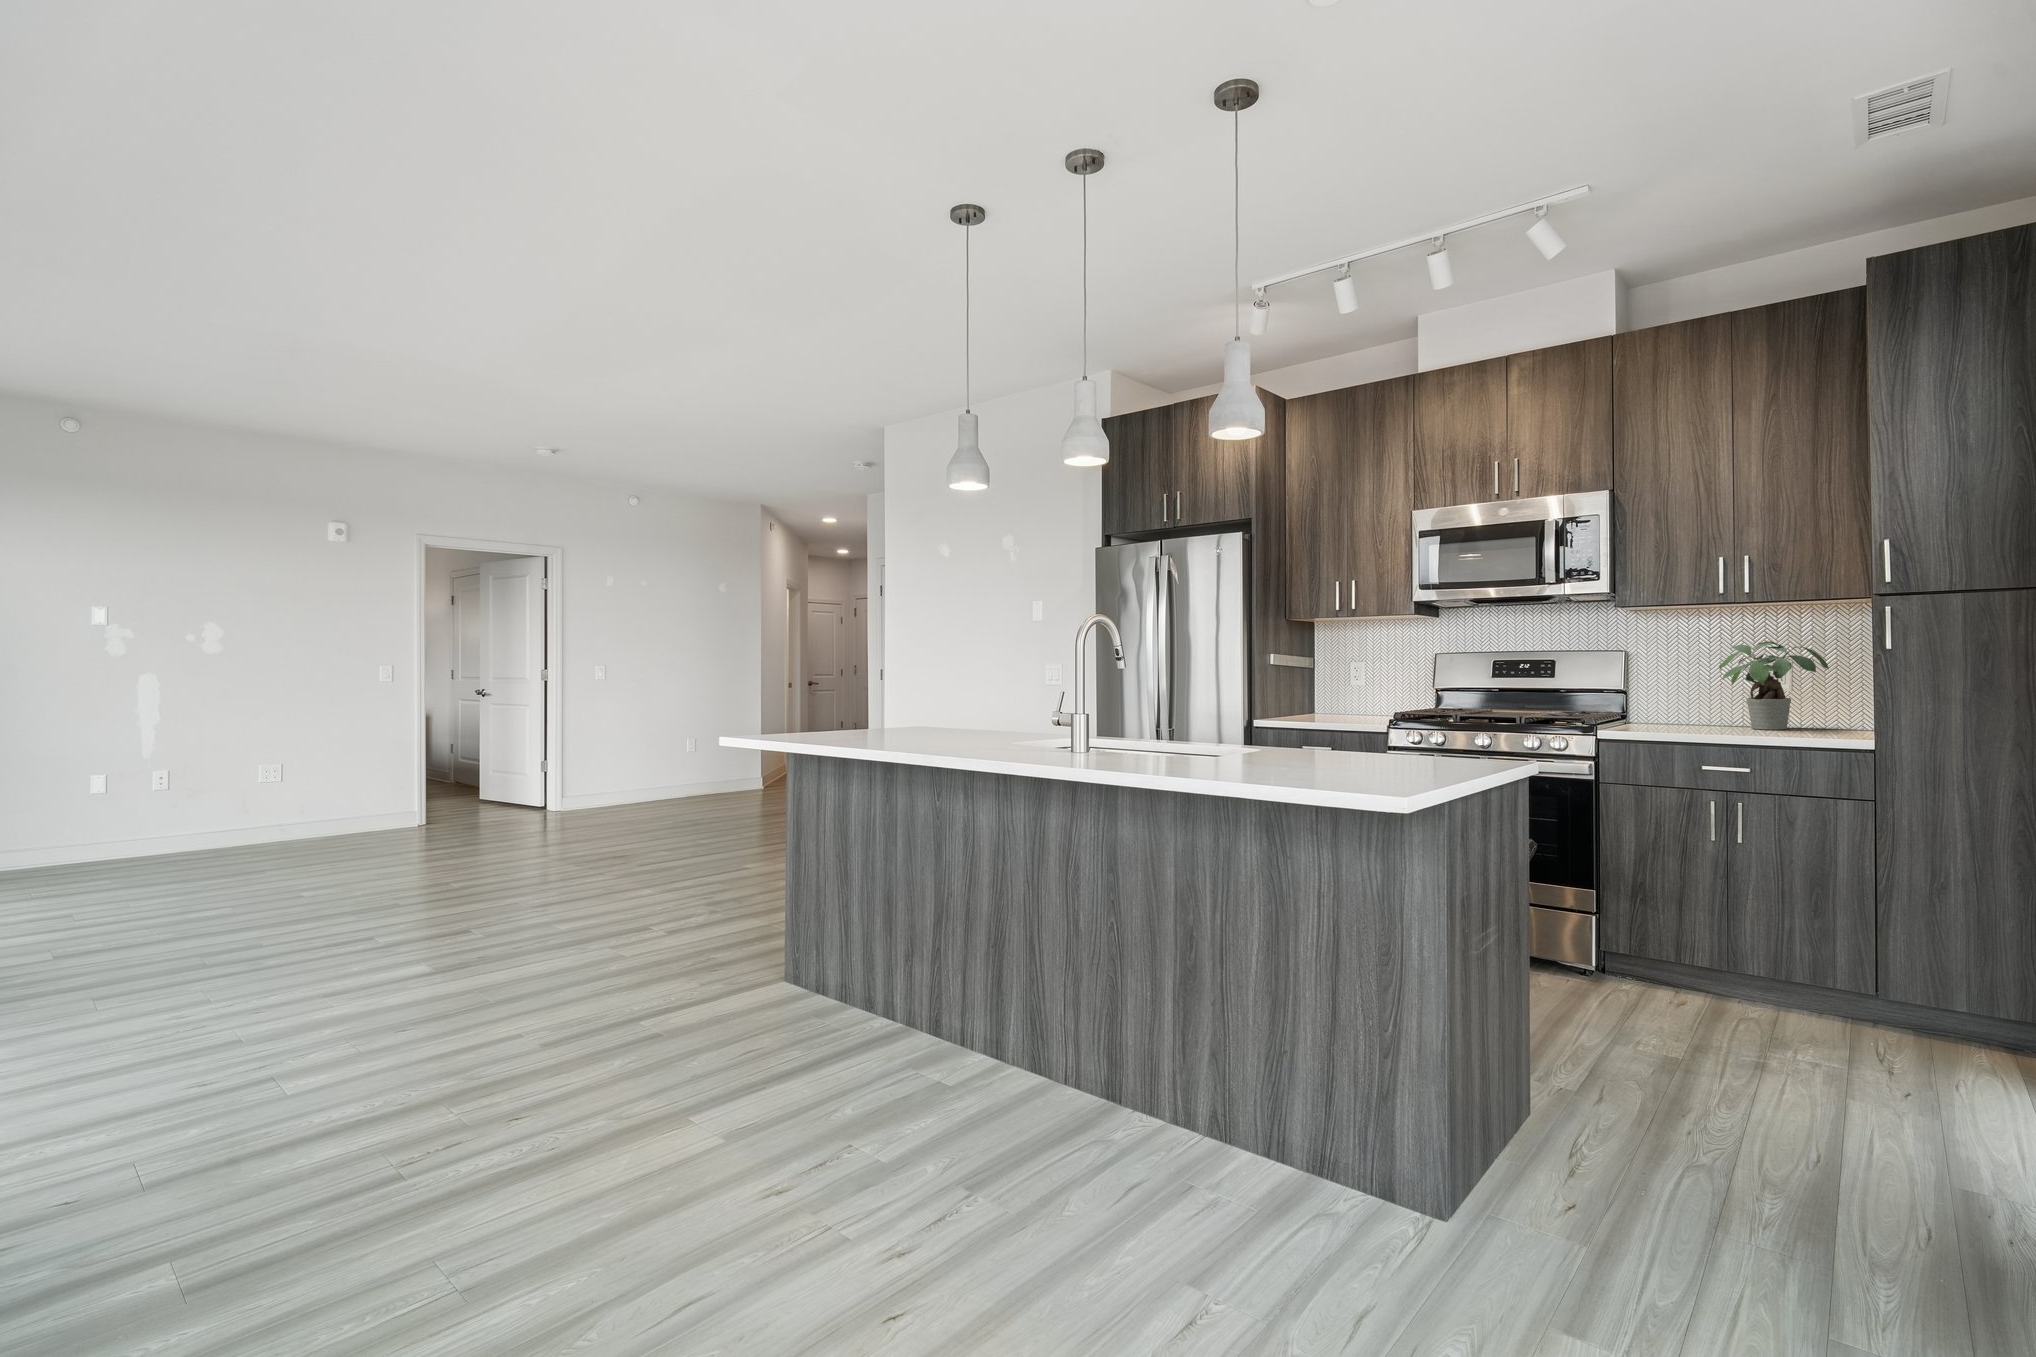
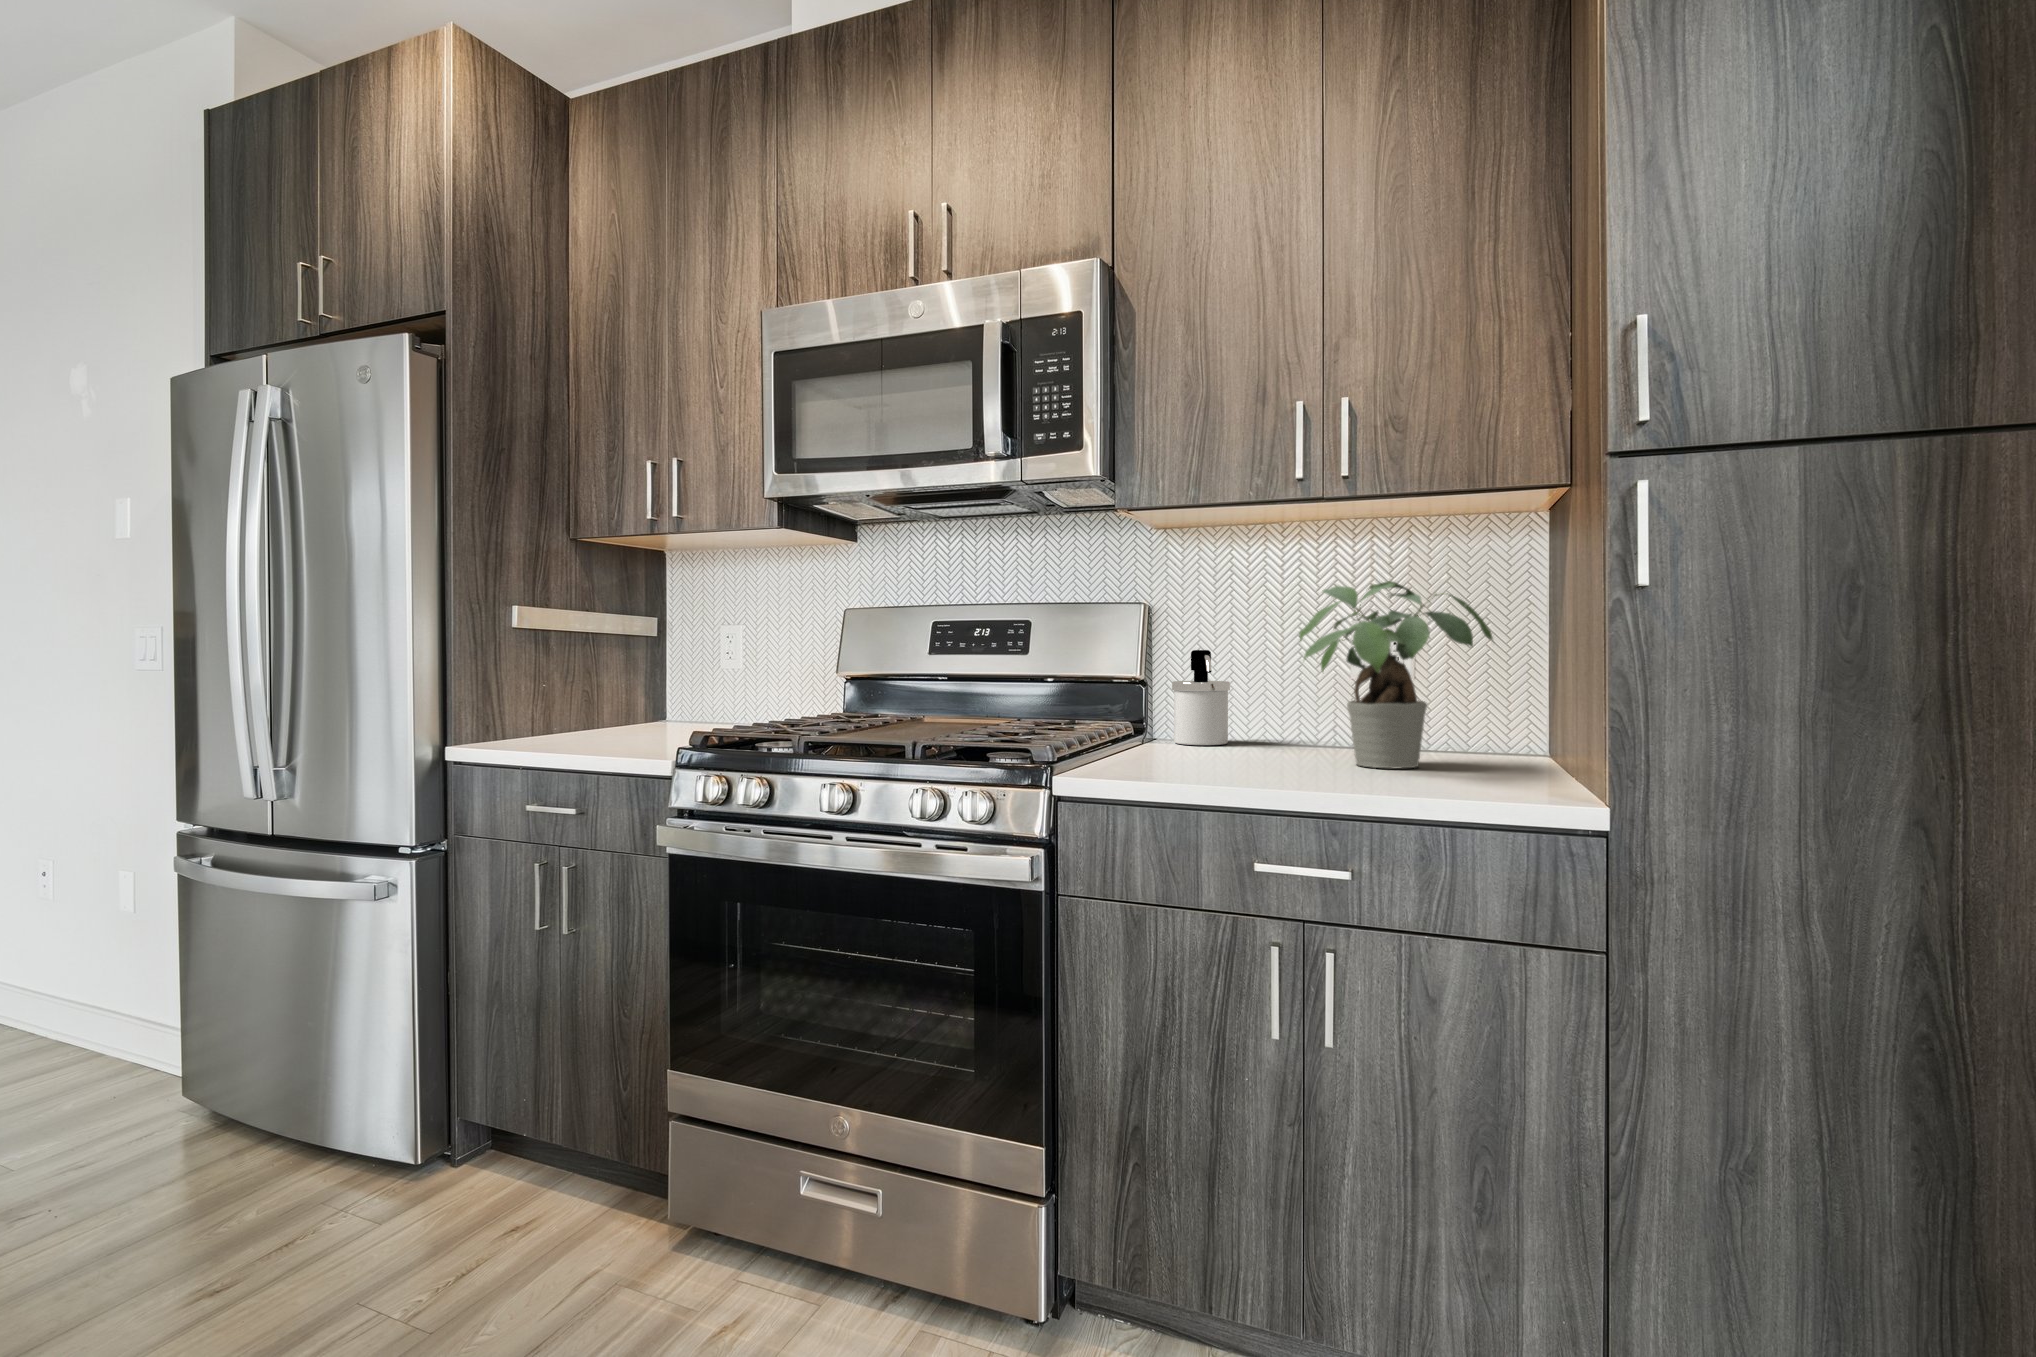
soap dispenser: none [1640,673,1675,722] -> present [1172,650,1230,745]

